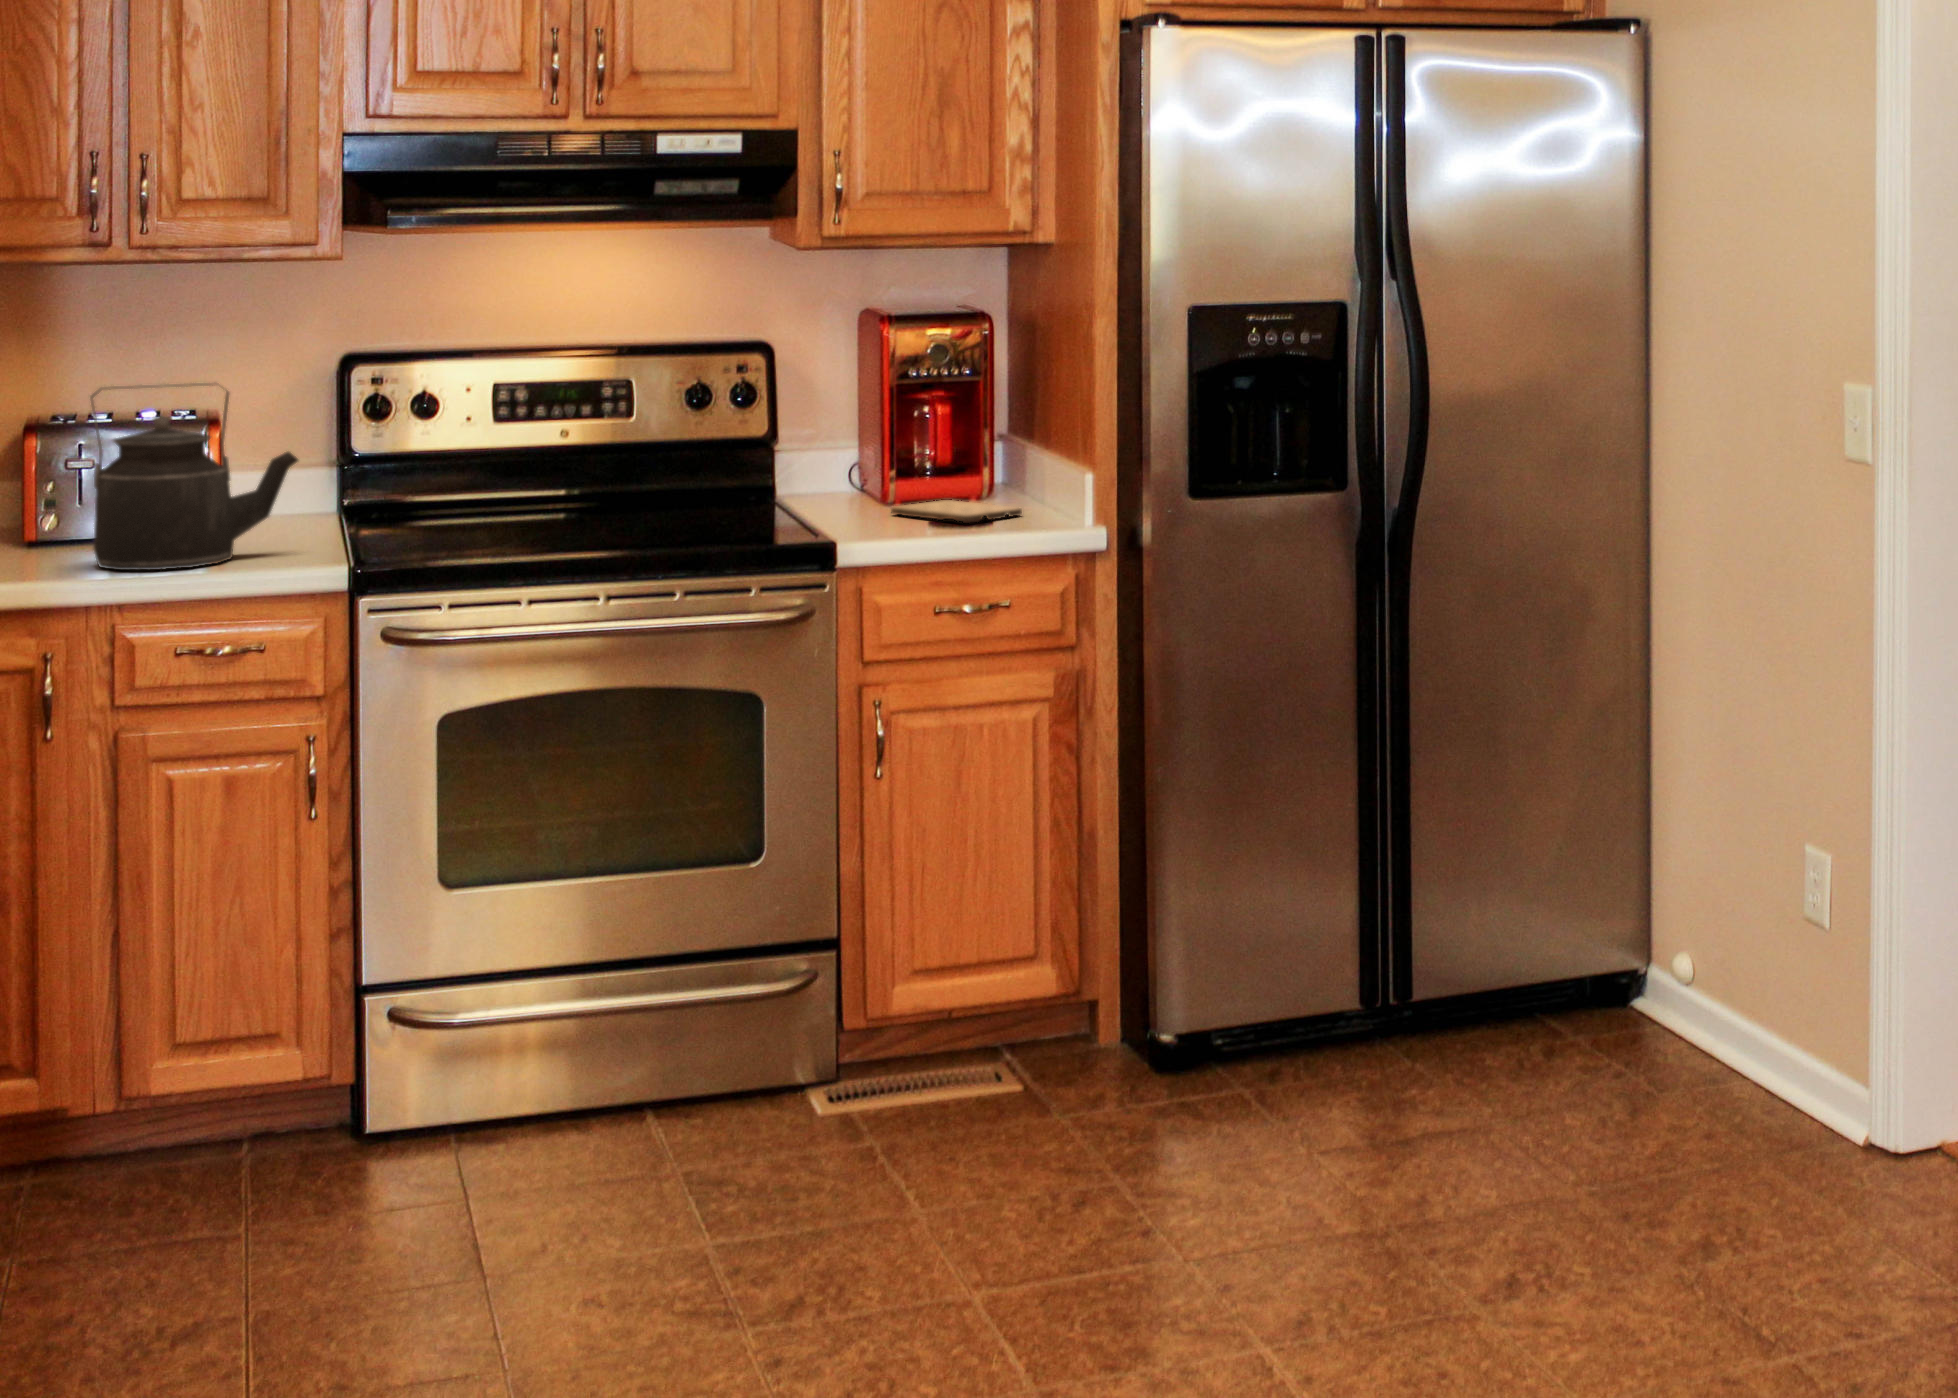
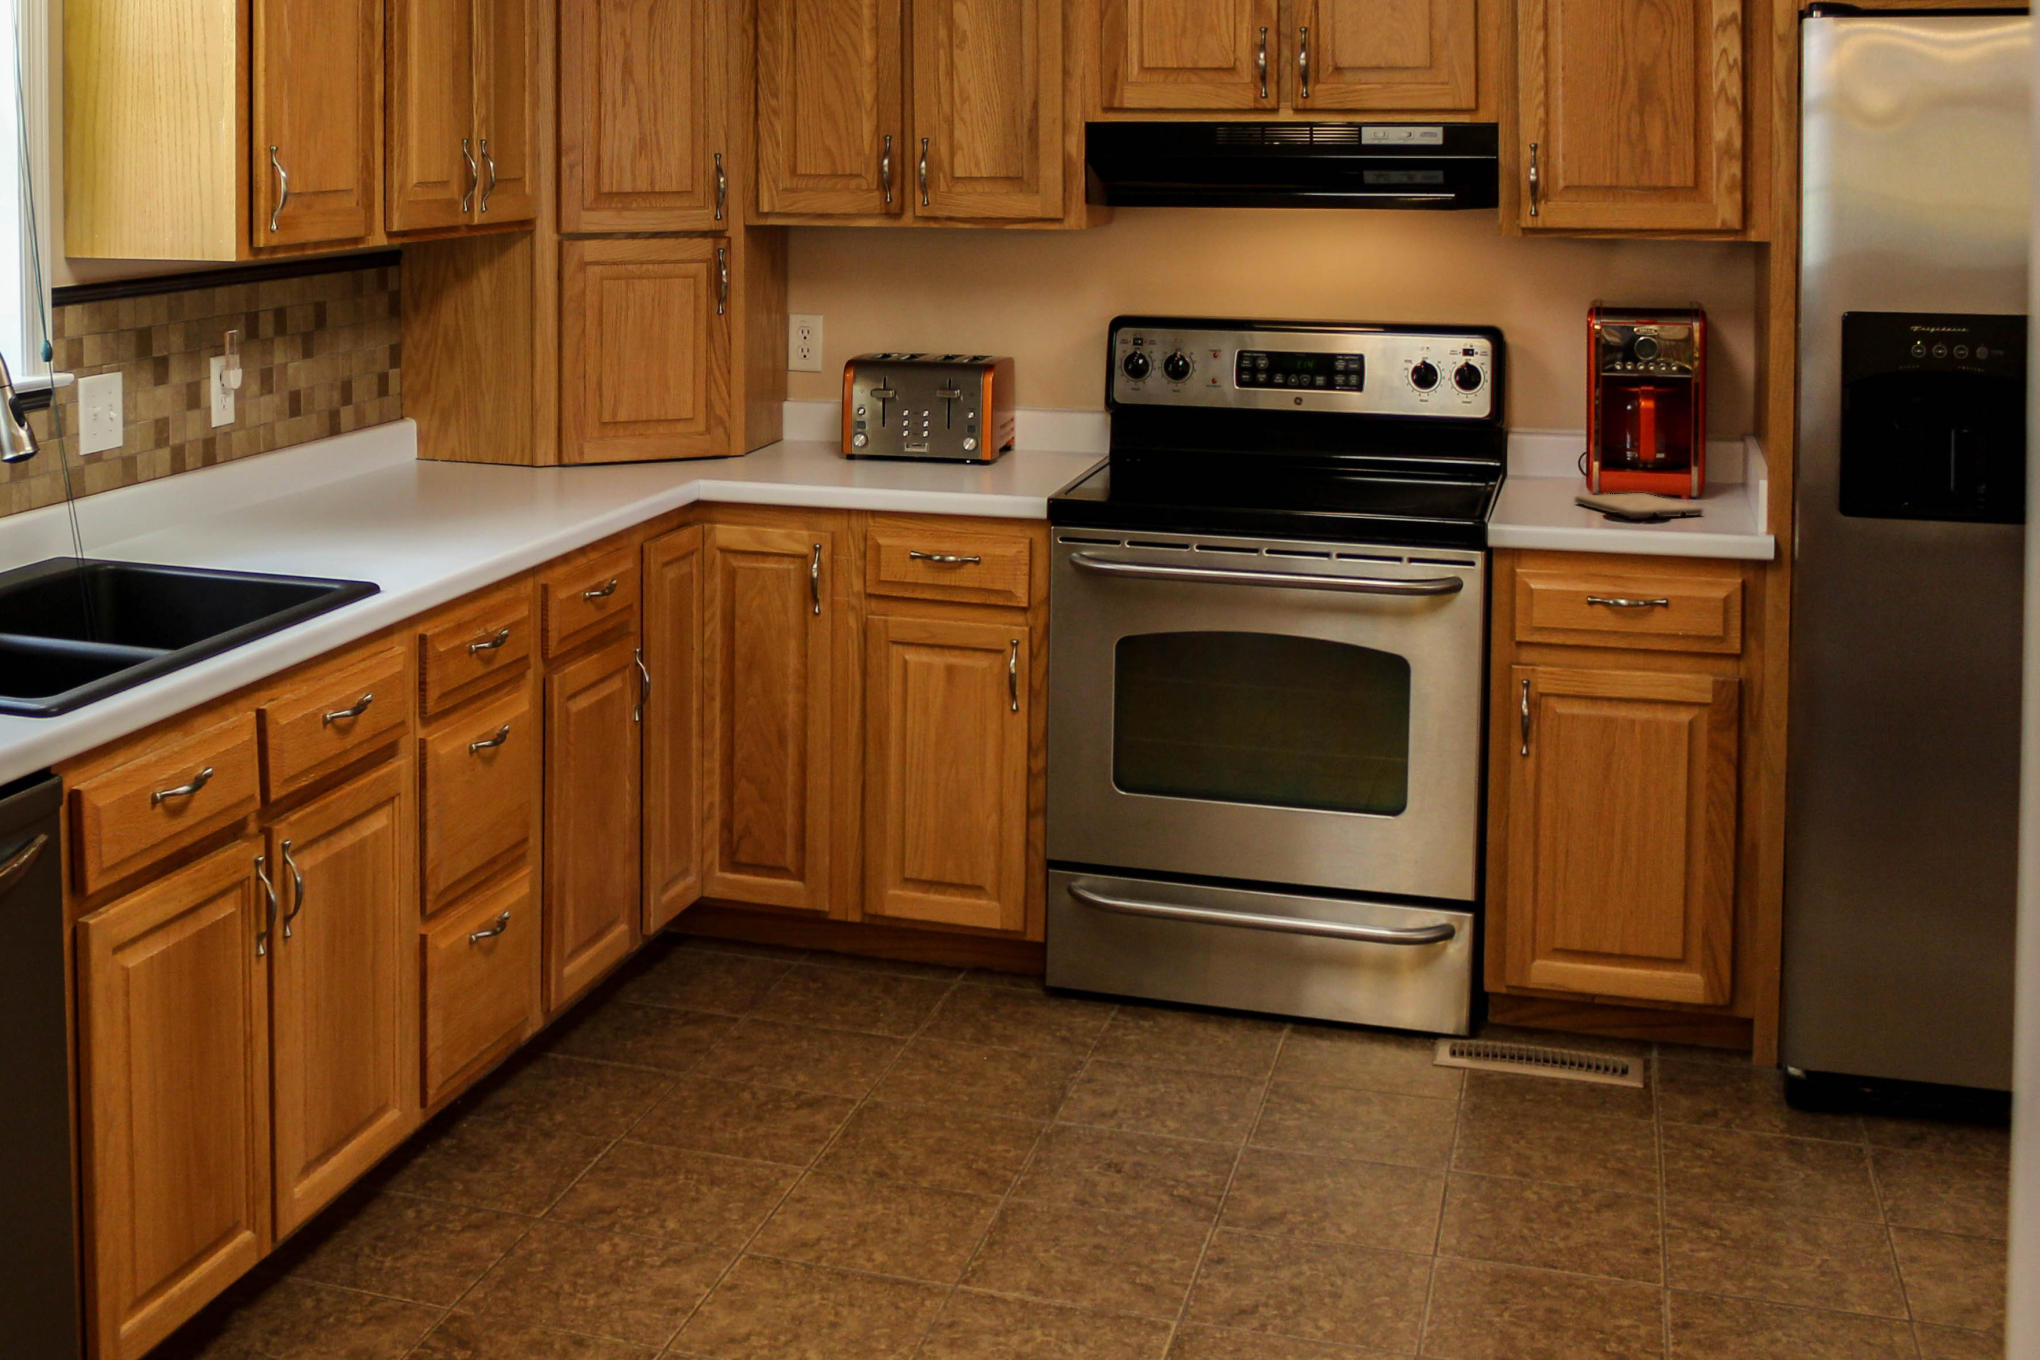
kettle: present [90,382,298,570] -> none [882,347,1040,500]

